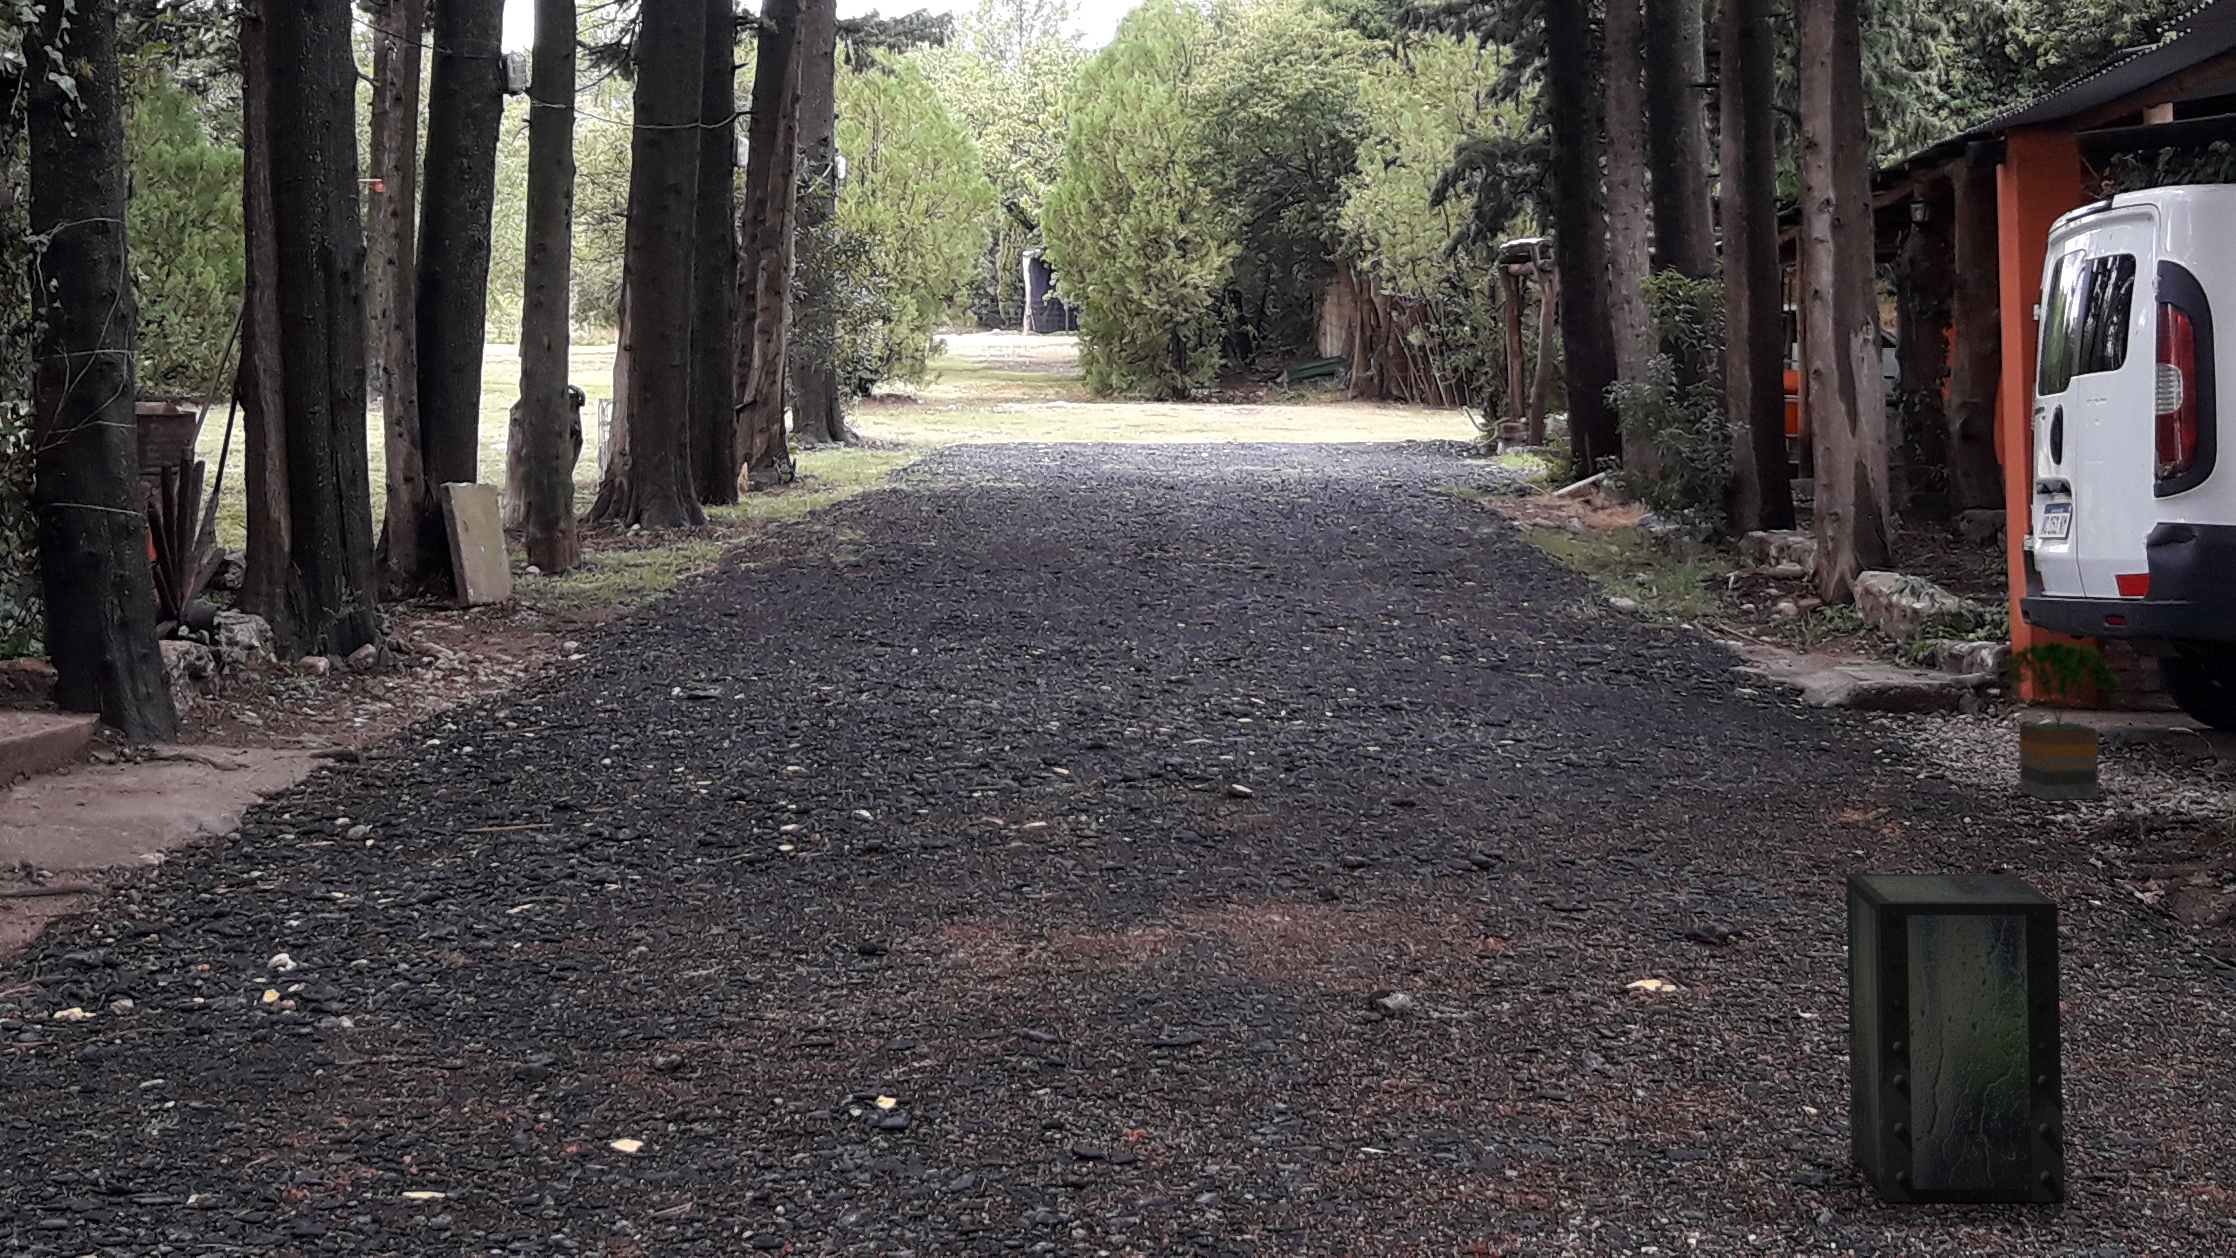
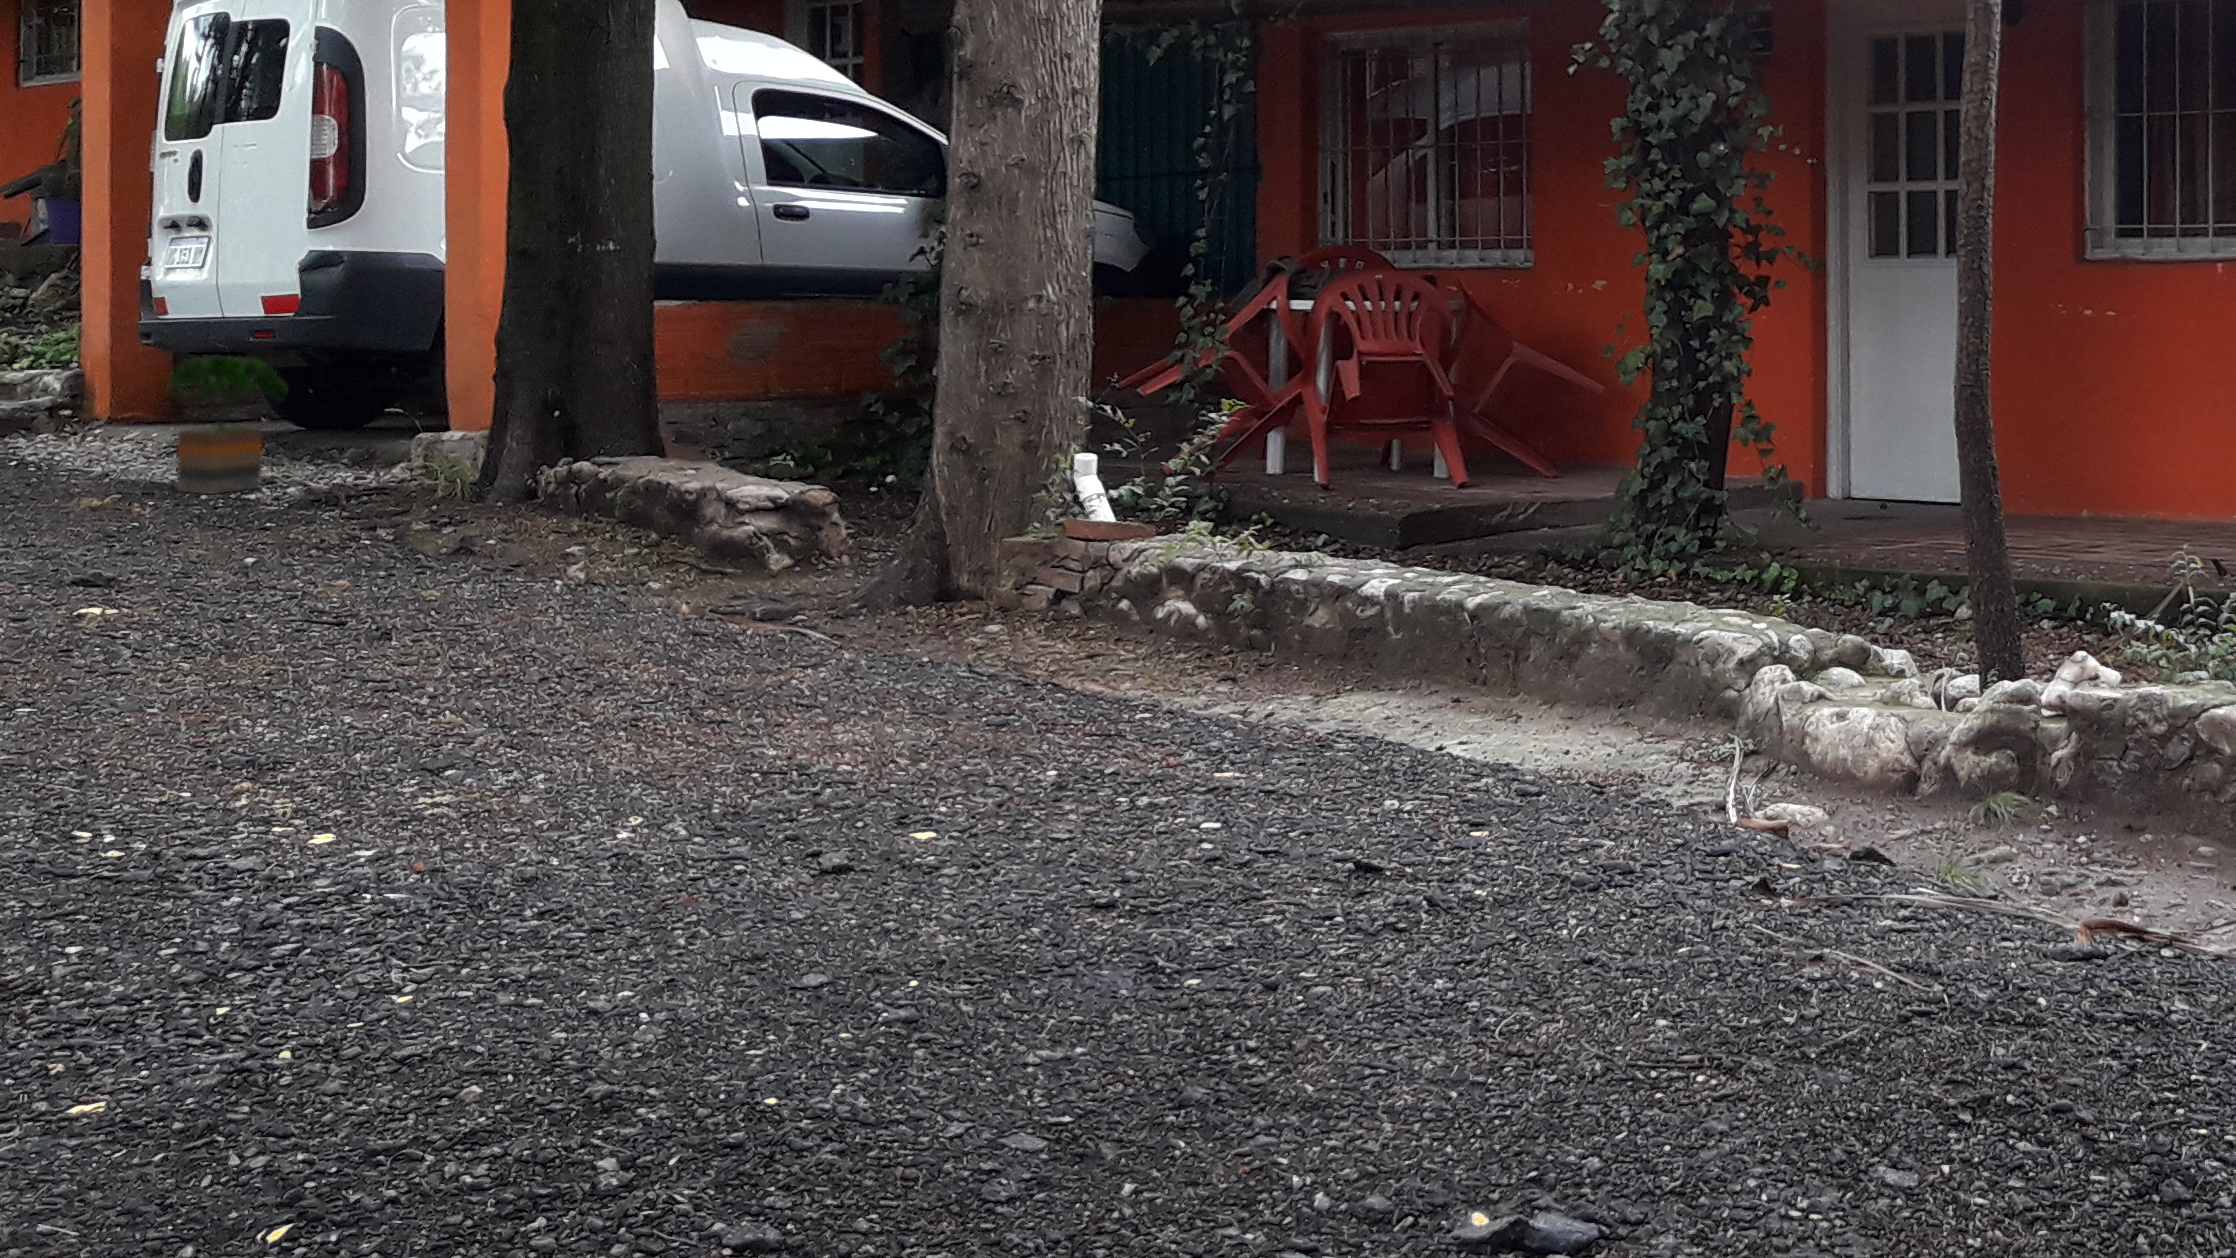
storage box: present [1846,874,2065,1202] -> none [251,524,470,791]

